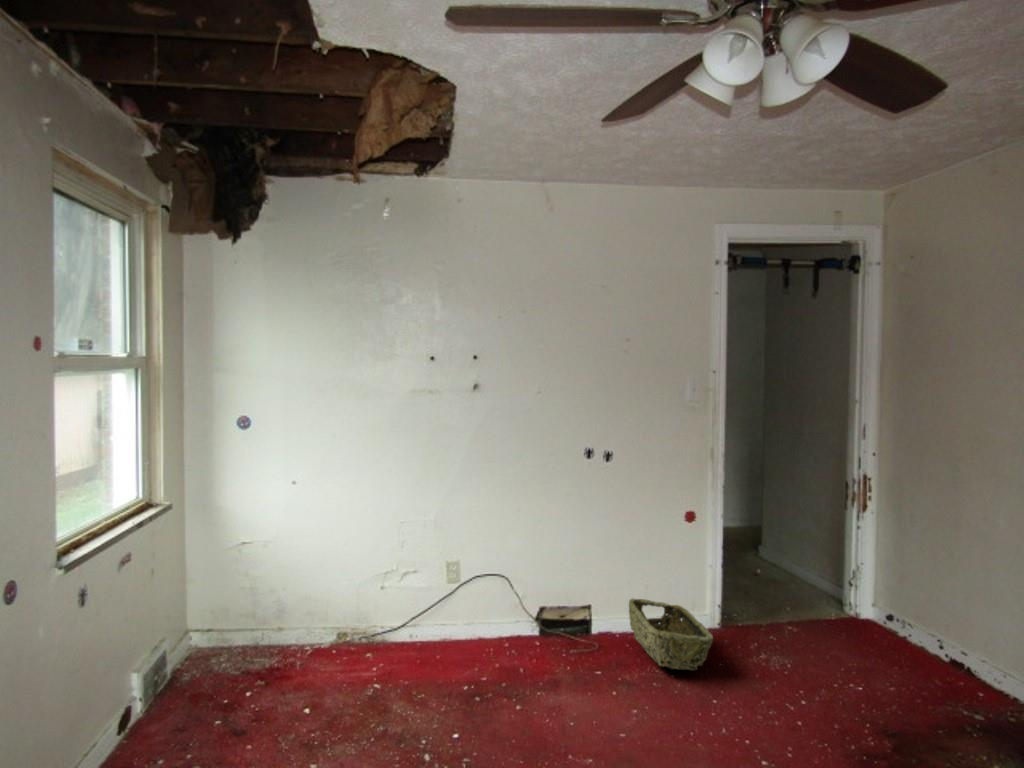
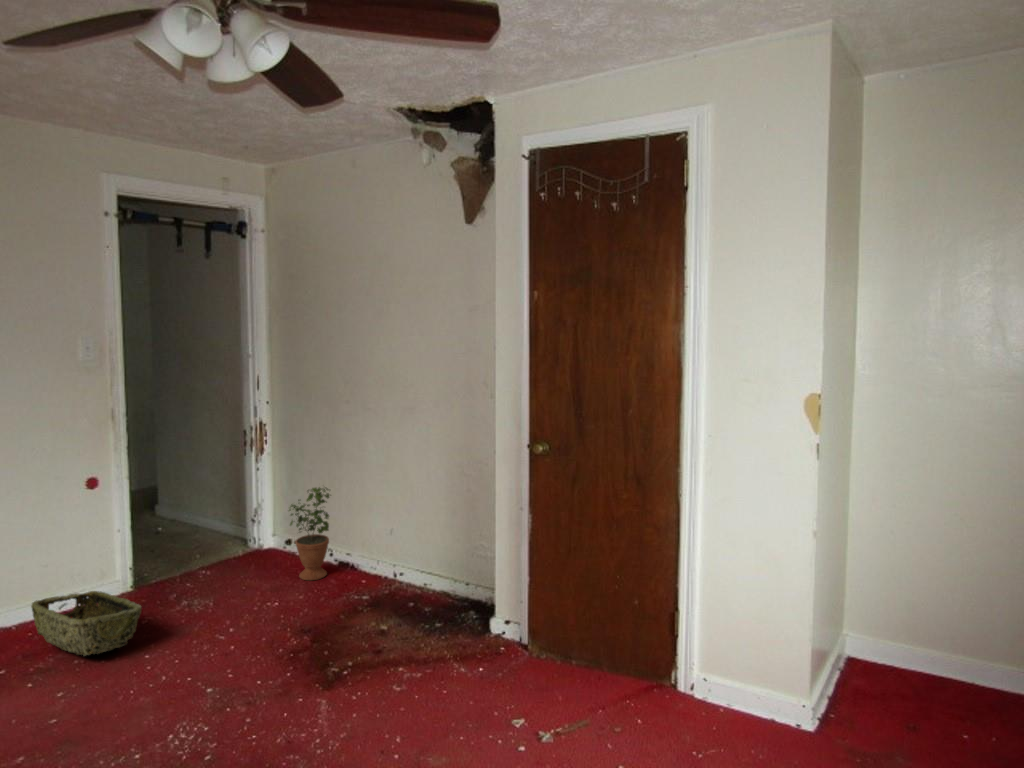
potted plant: none [889,557,953,681] -> present [289,487,329,580]

